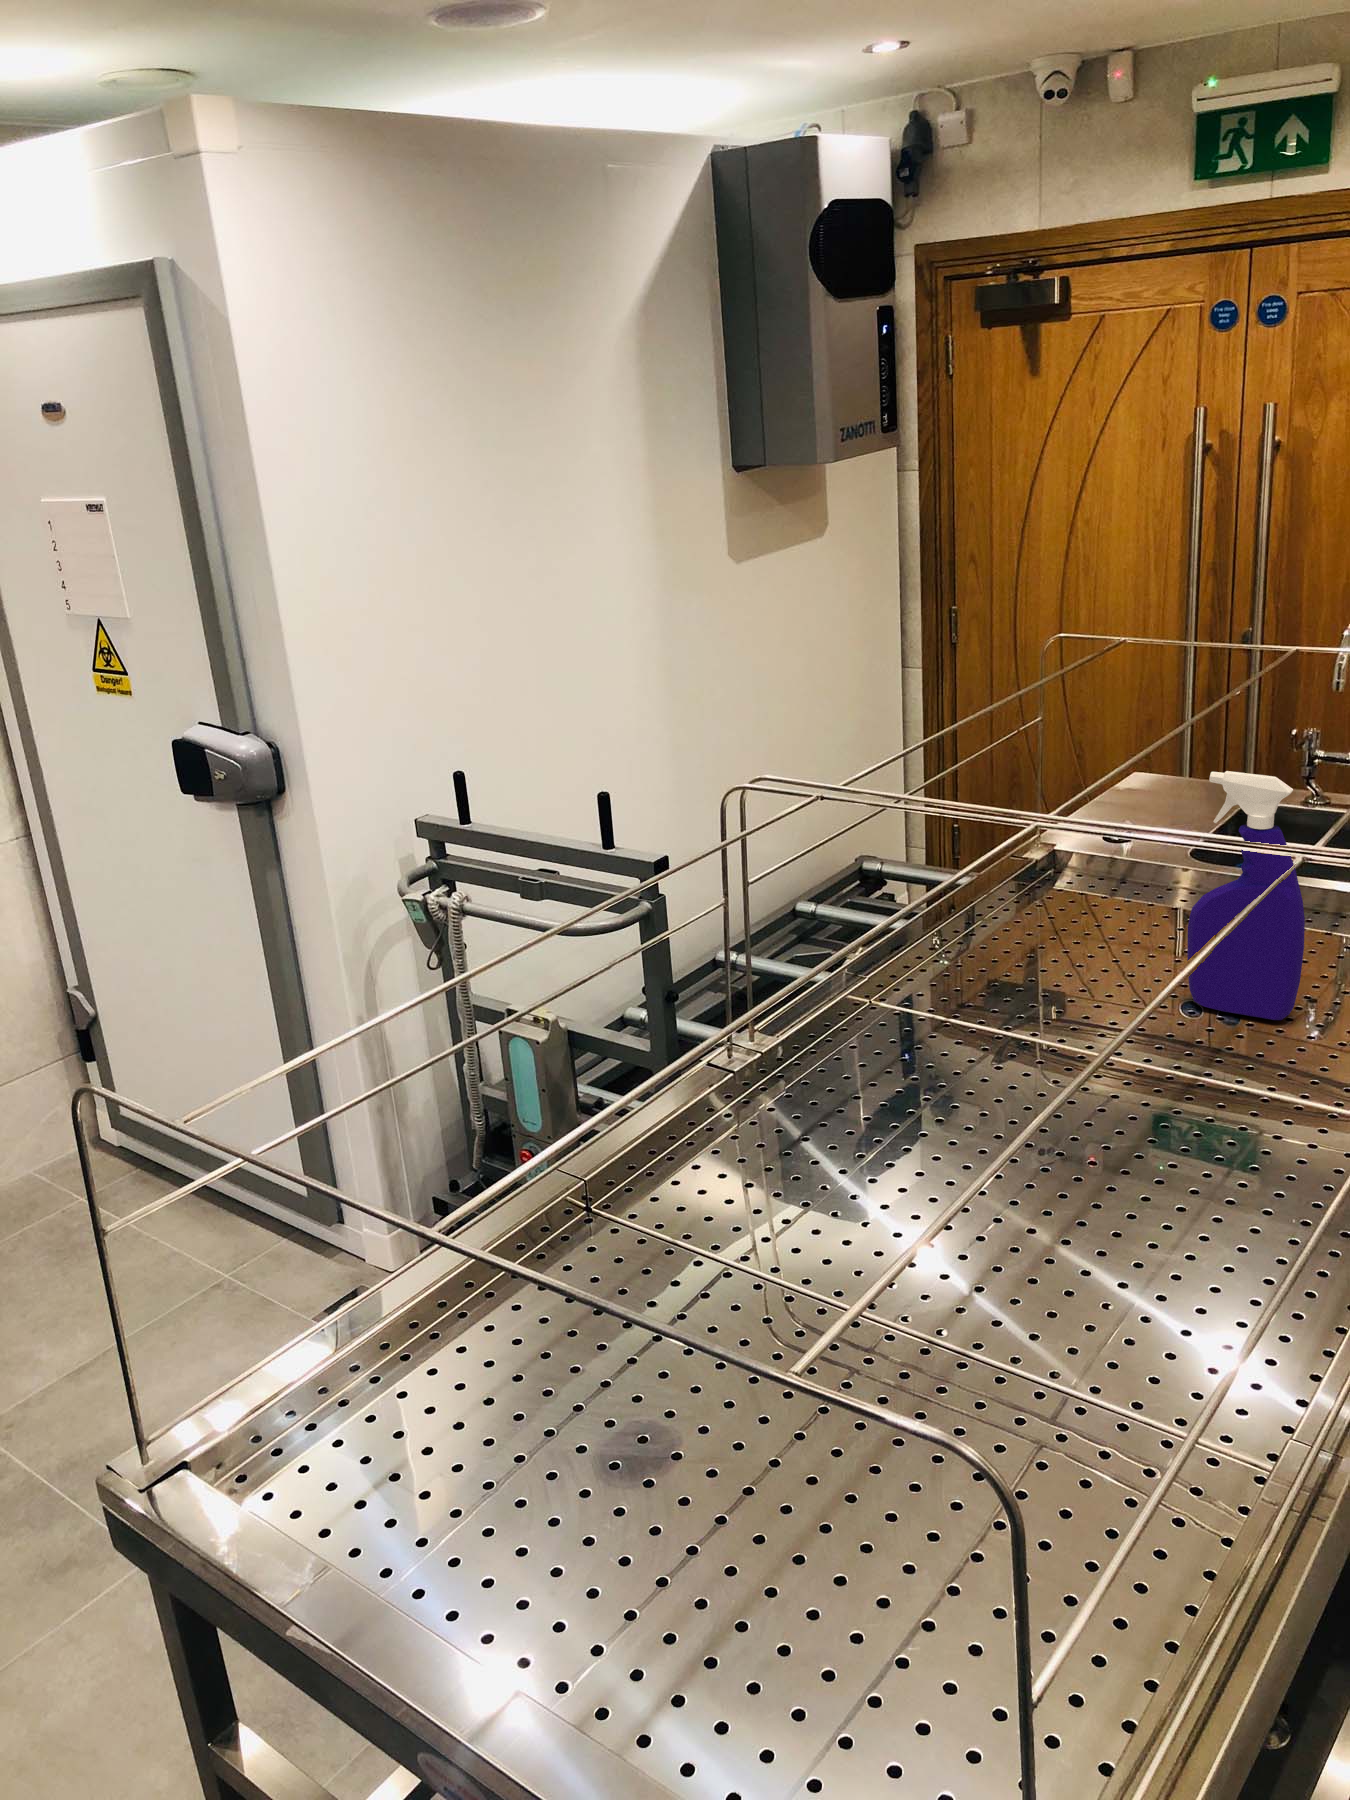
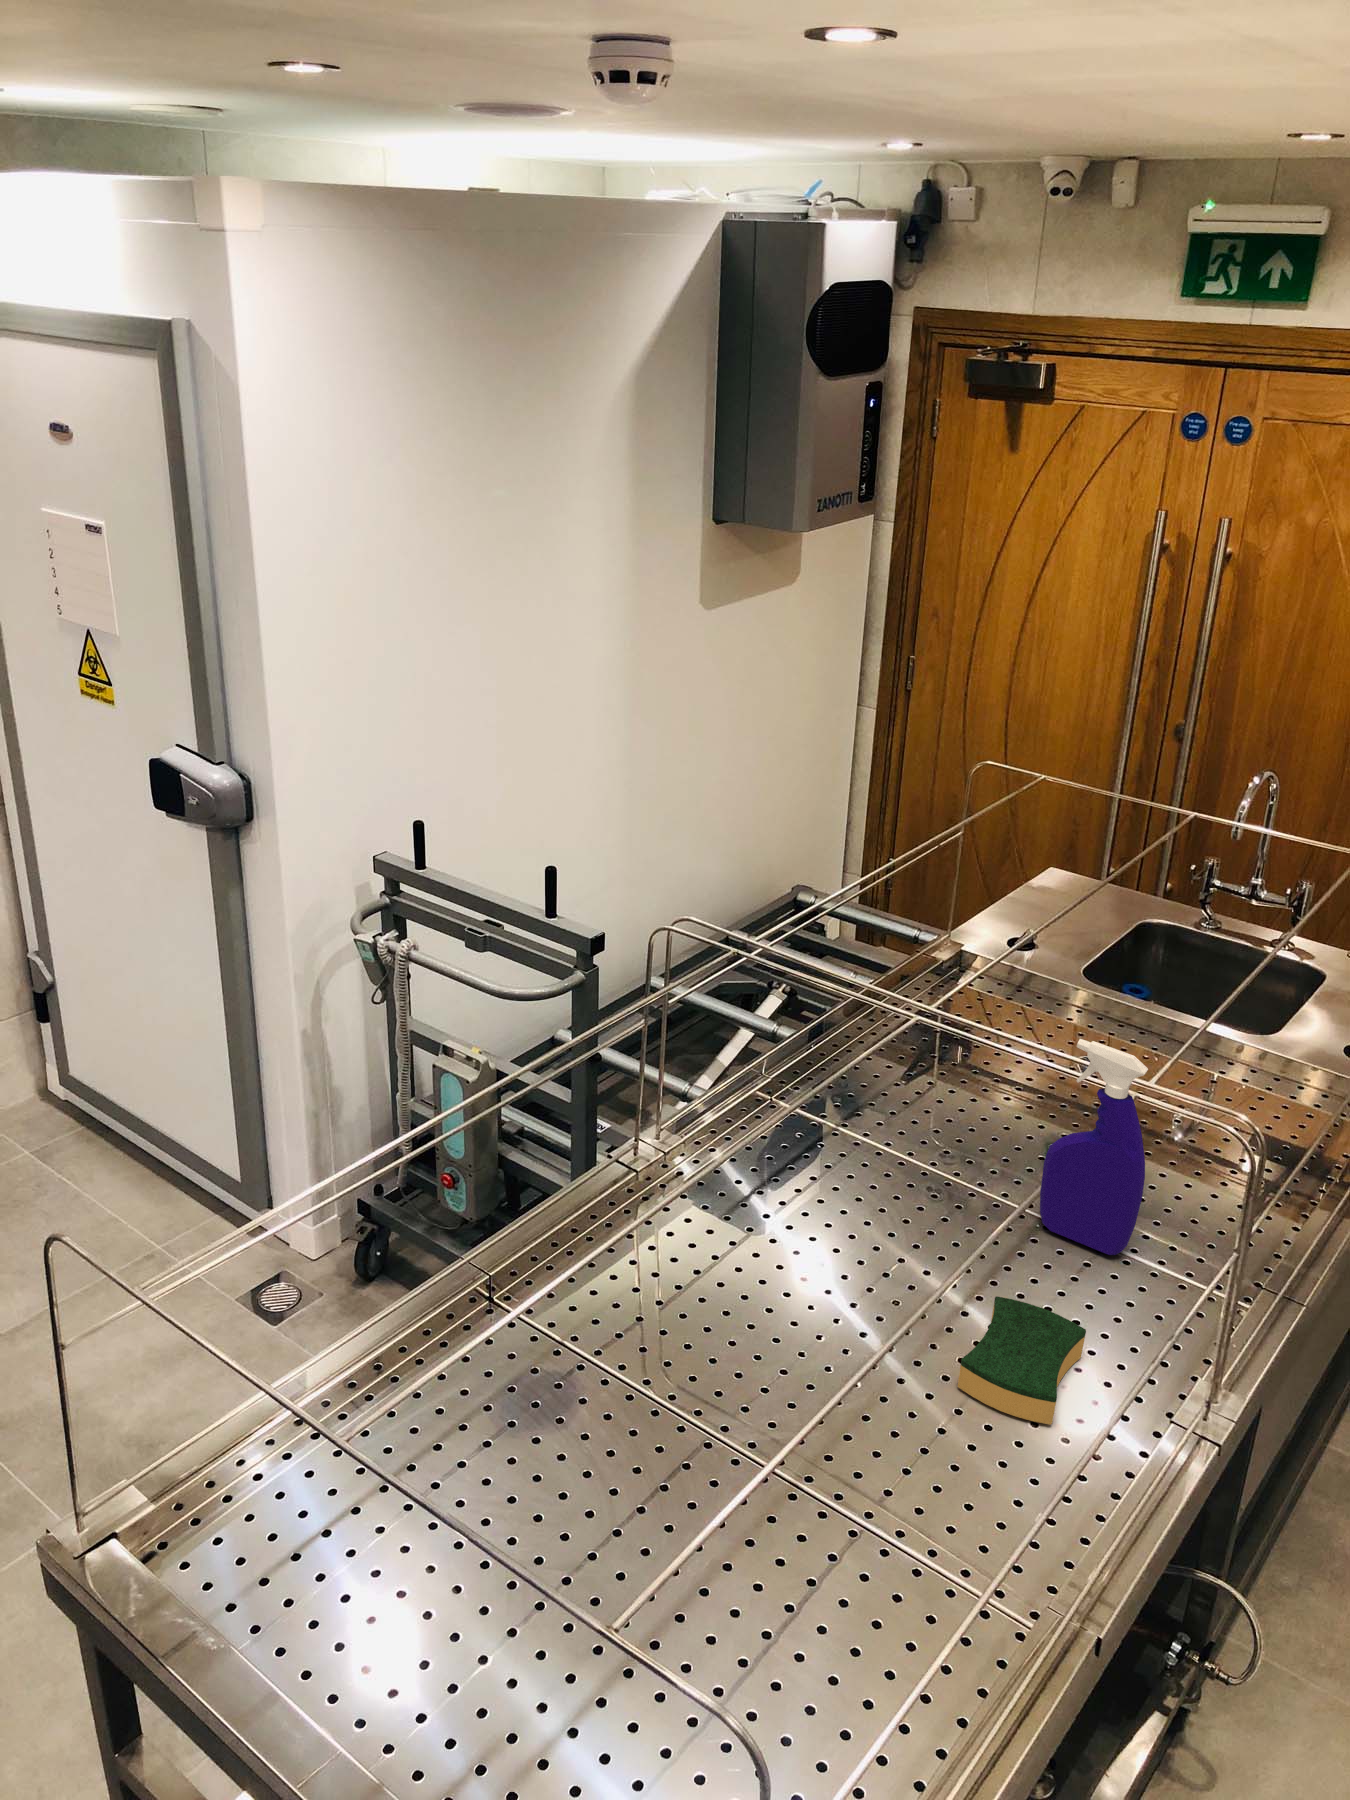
sponge: none [1128,1054,1265,1165] -> present [958,1296,1086,1425]

